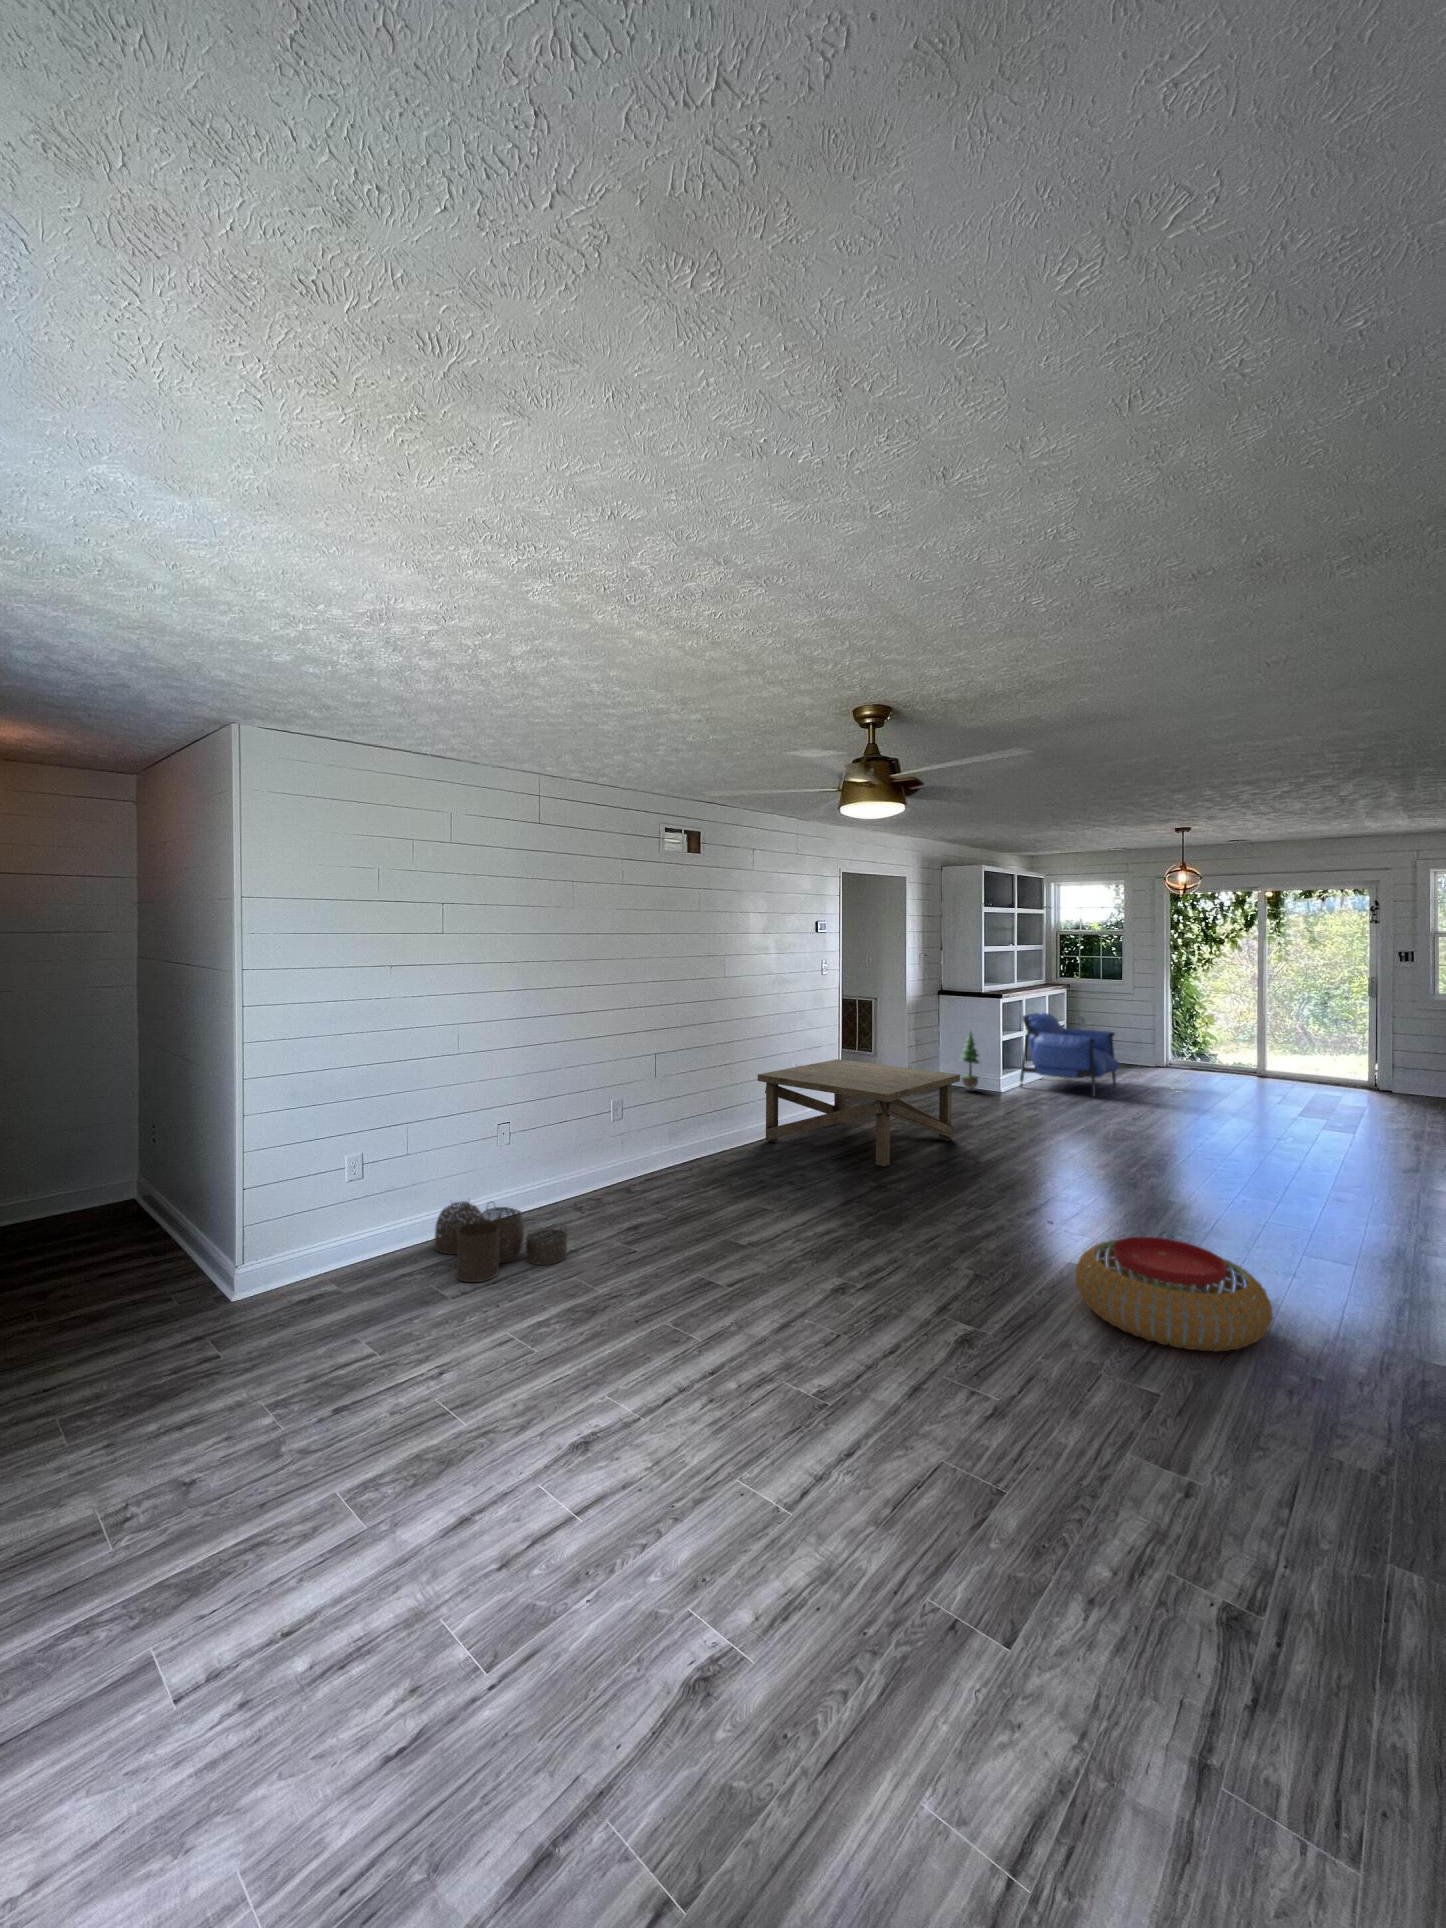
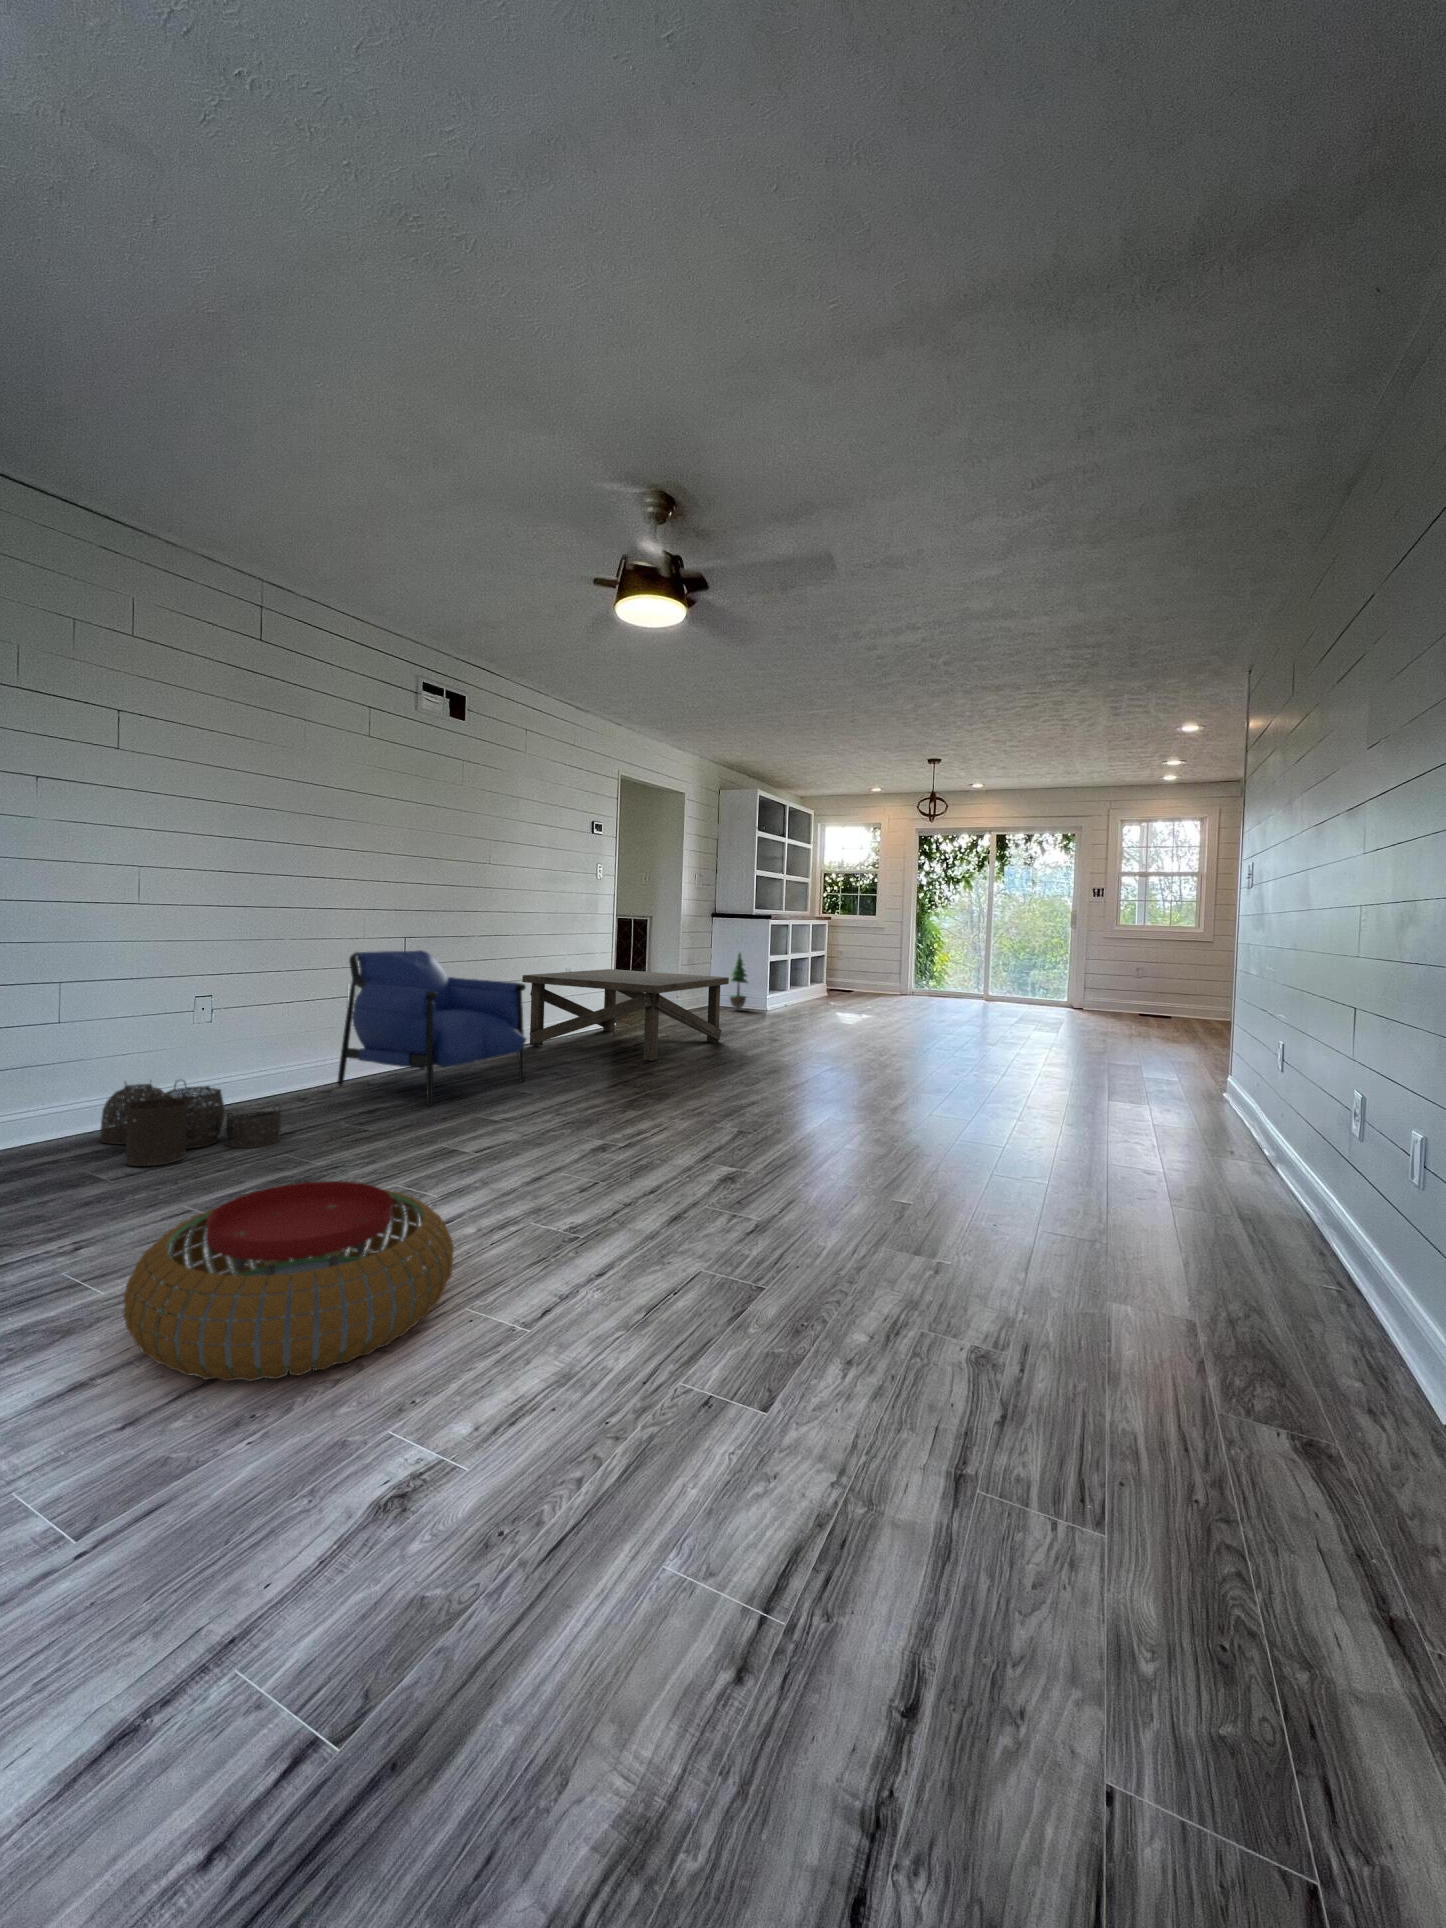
armchair: present [1020,1013,1119,1097] -> present [337,950,526,1105]
pouf: present [1075,1237,1272,1351] -> present [123,1181,454,1381]

